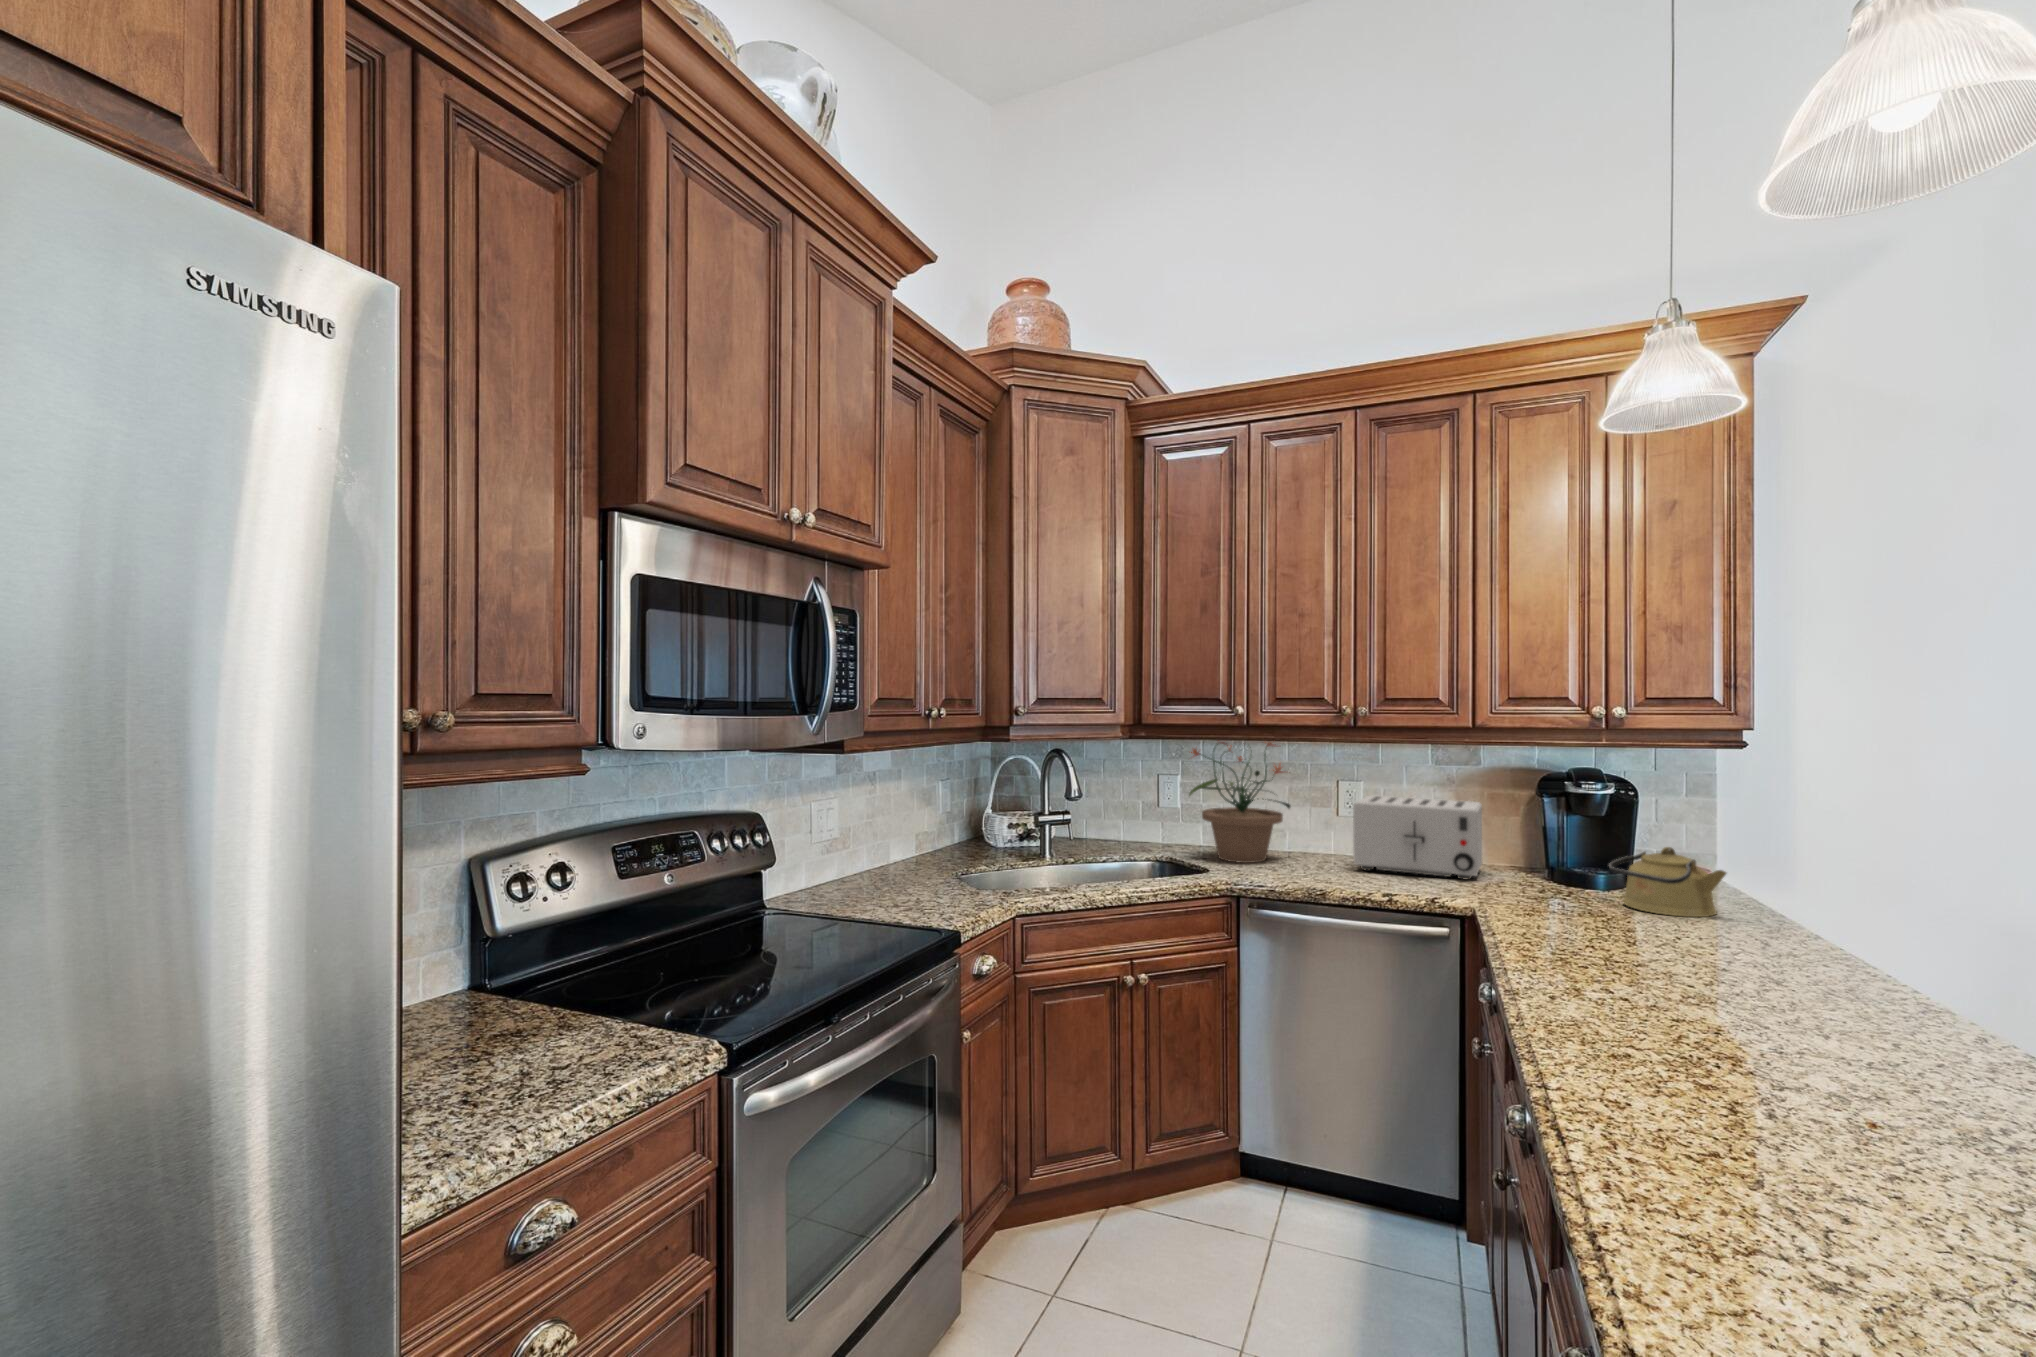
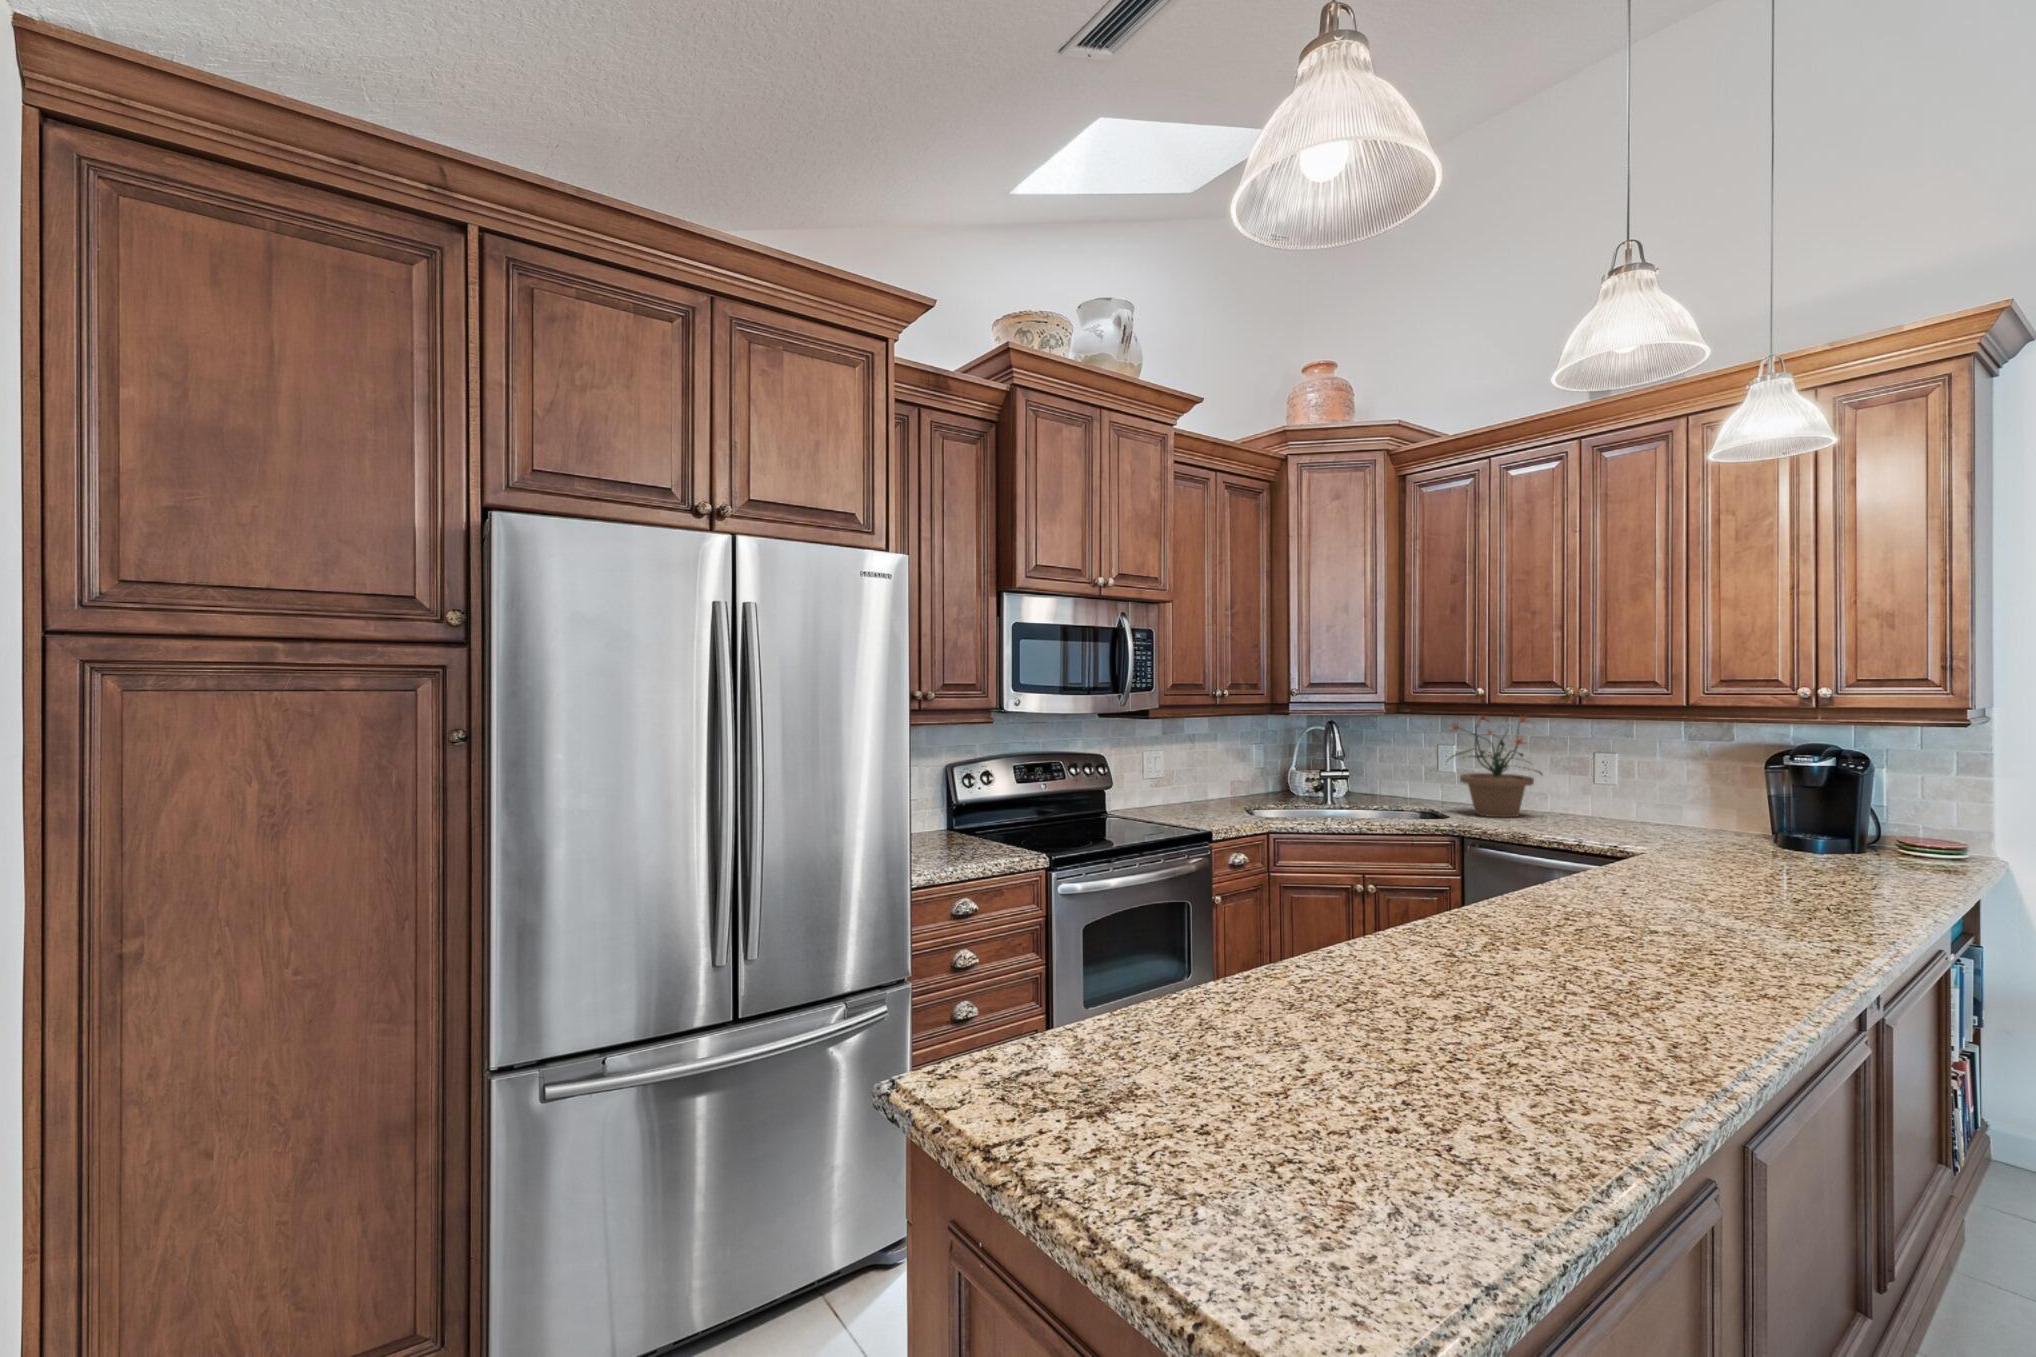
toaster: present [1353,796,1482,879] -> none [1580,766,1717,839]
kettle: present [1609,847,1726,917] -> none [1778,811,1884,872]

